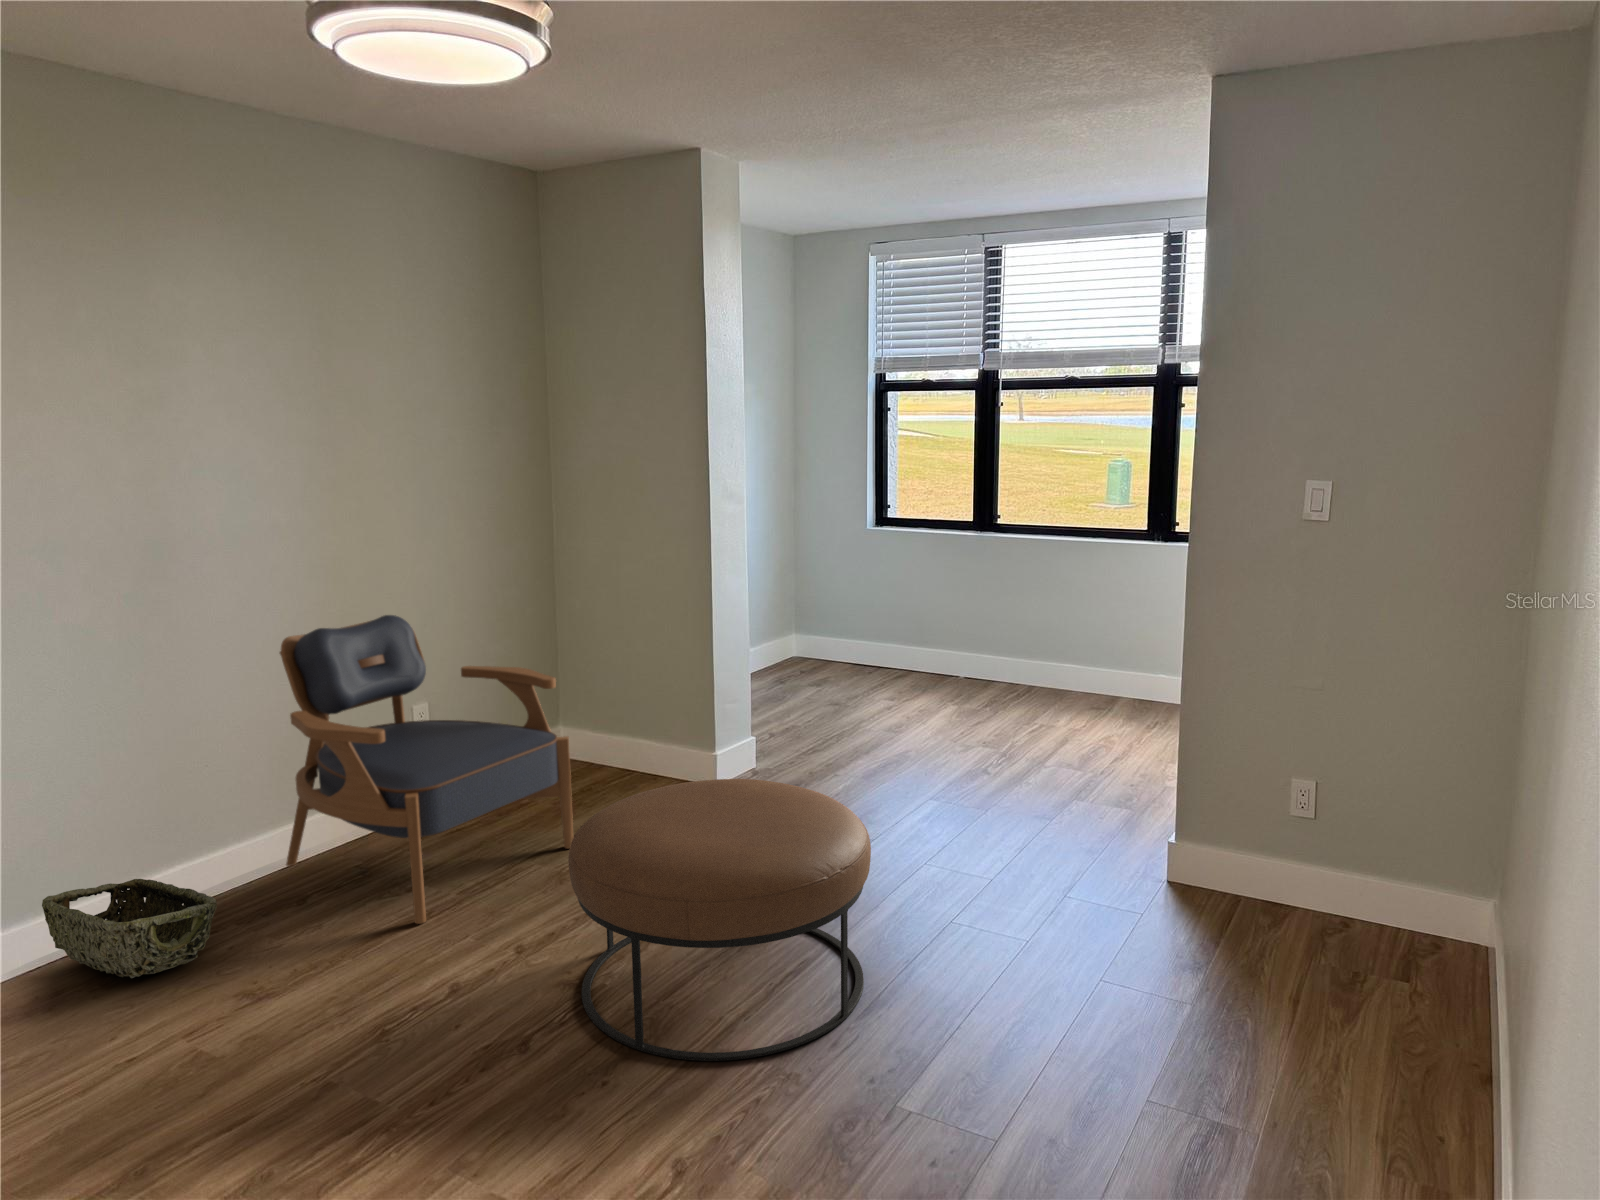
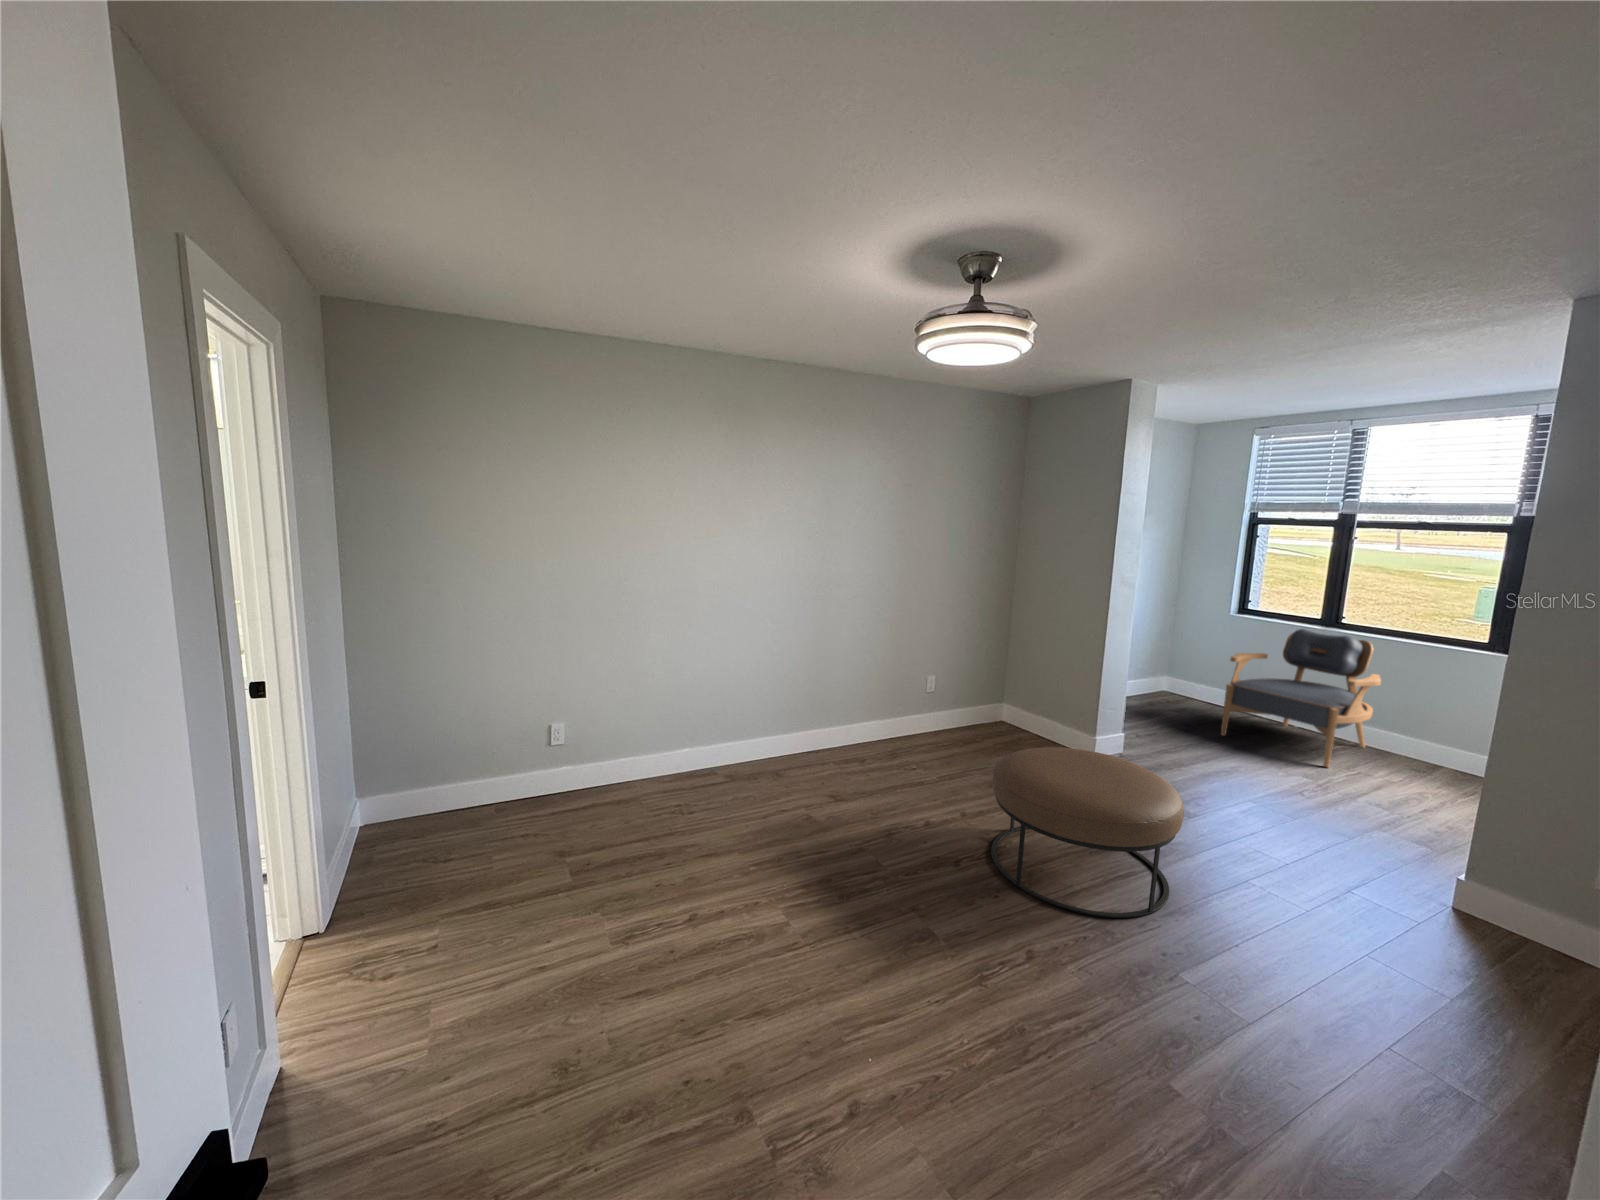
armchair: present [280,615,573,924] -> present [1221,629,1381,767]
woven basket: present [42,879,217,978] -> none [762,732,827,777]

